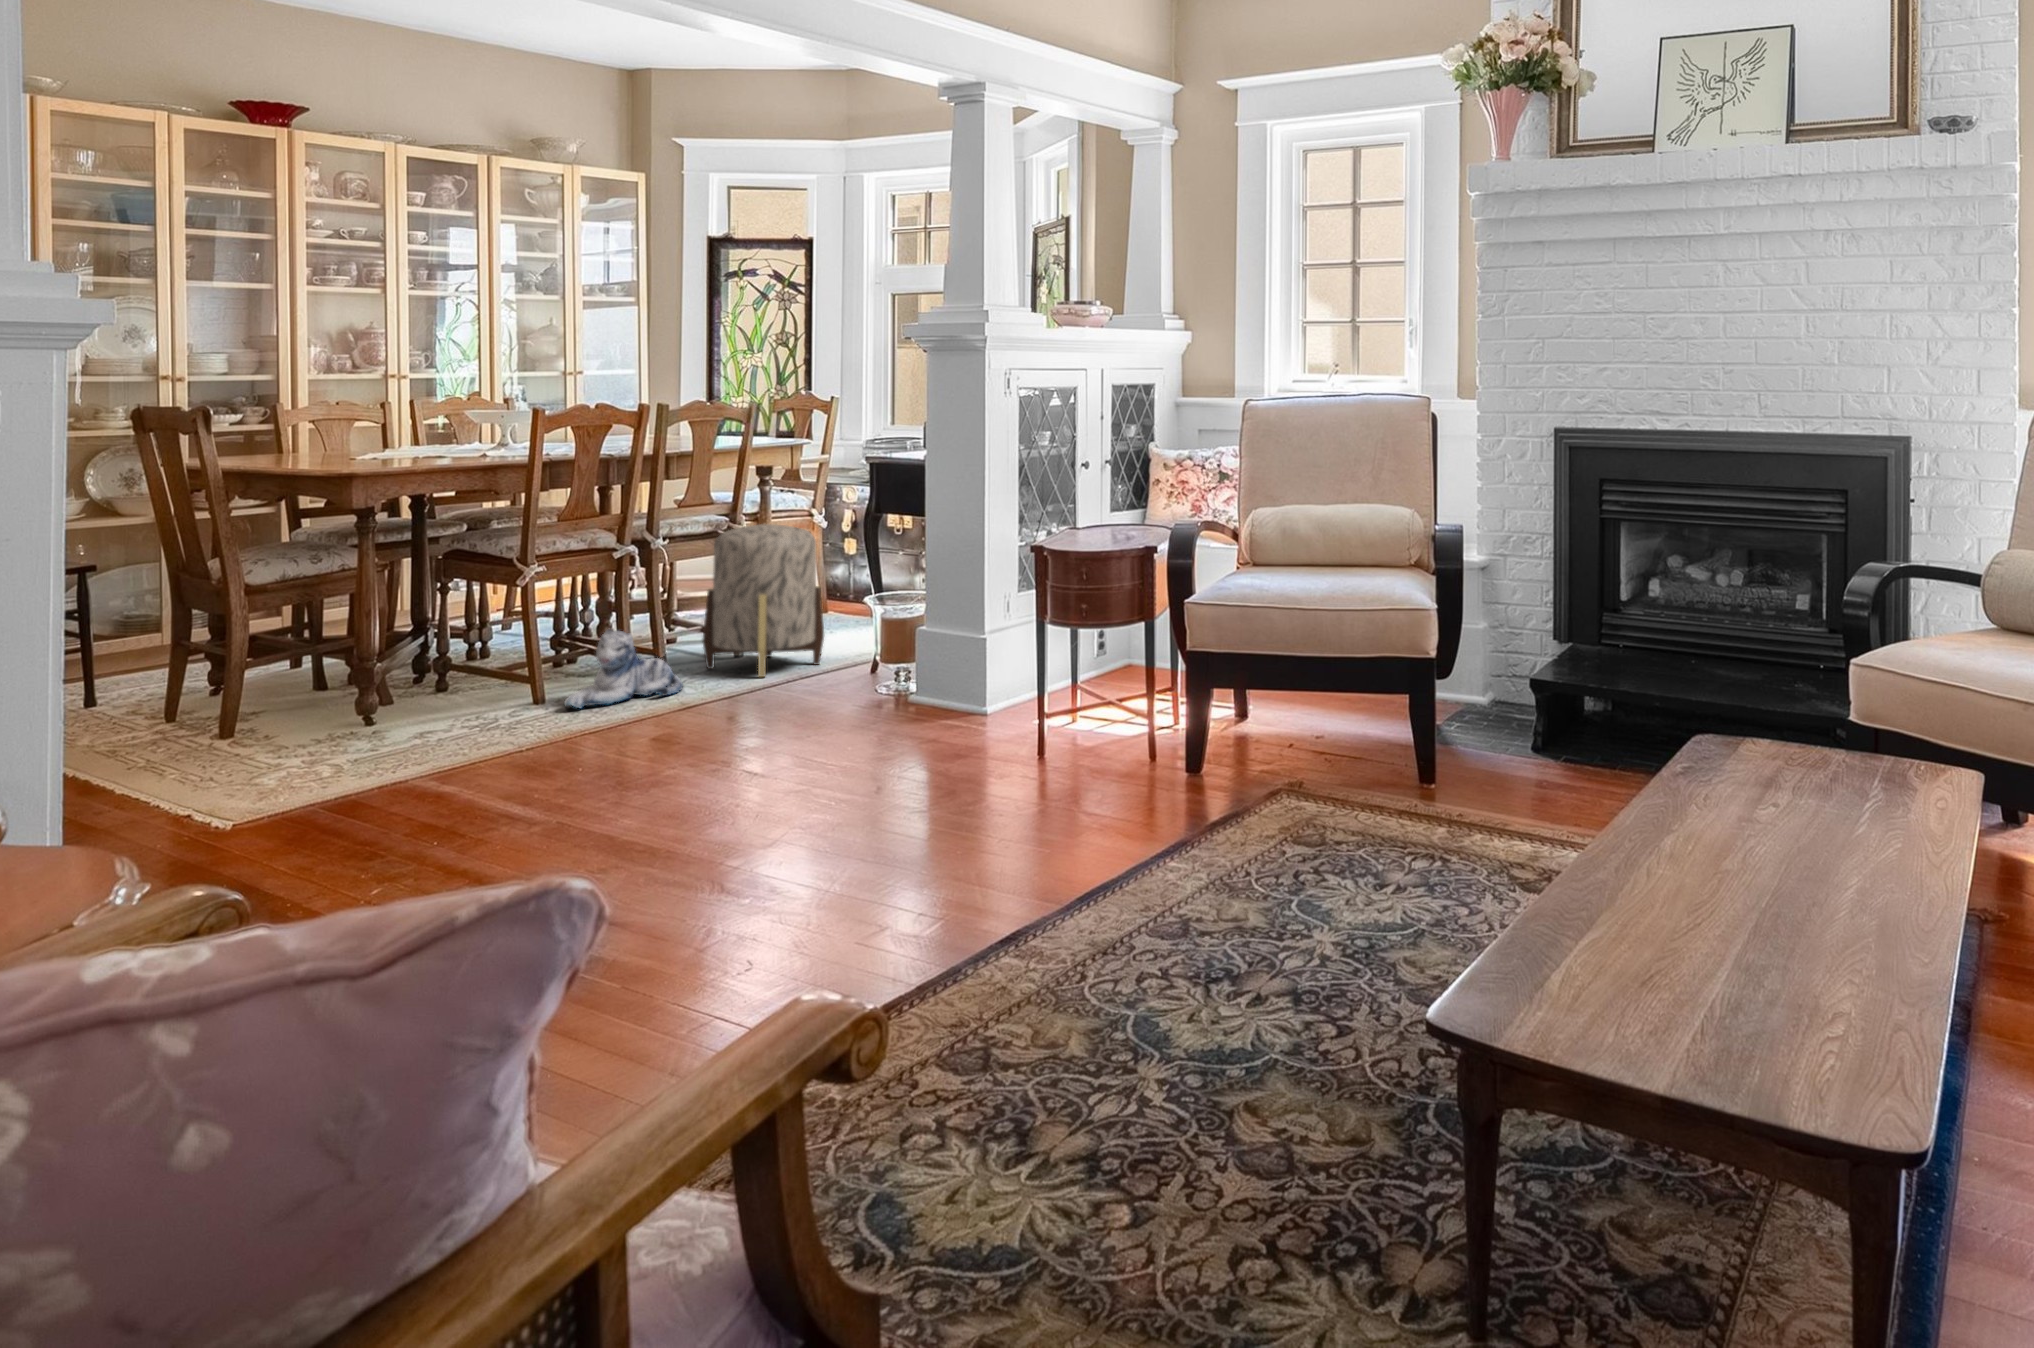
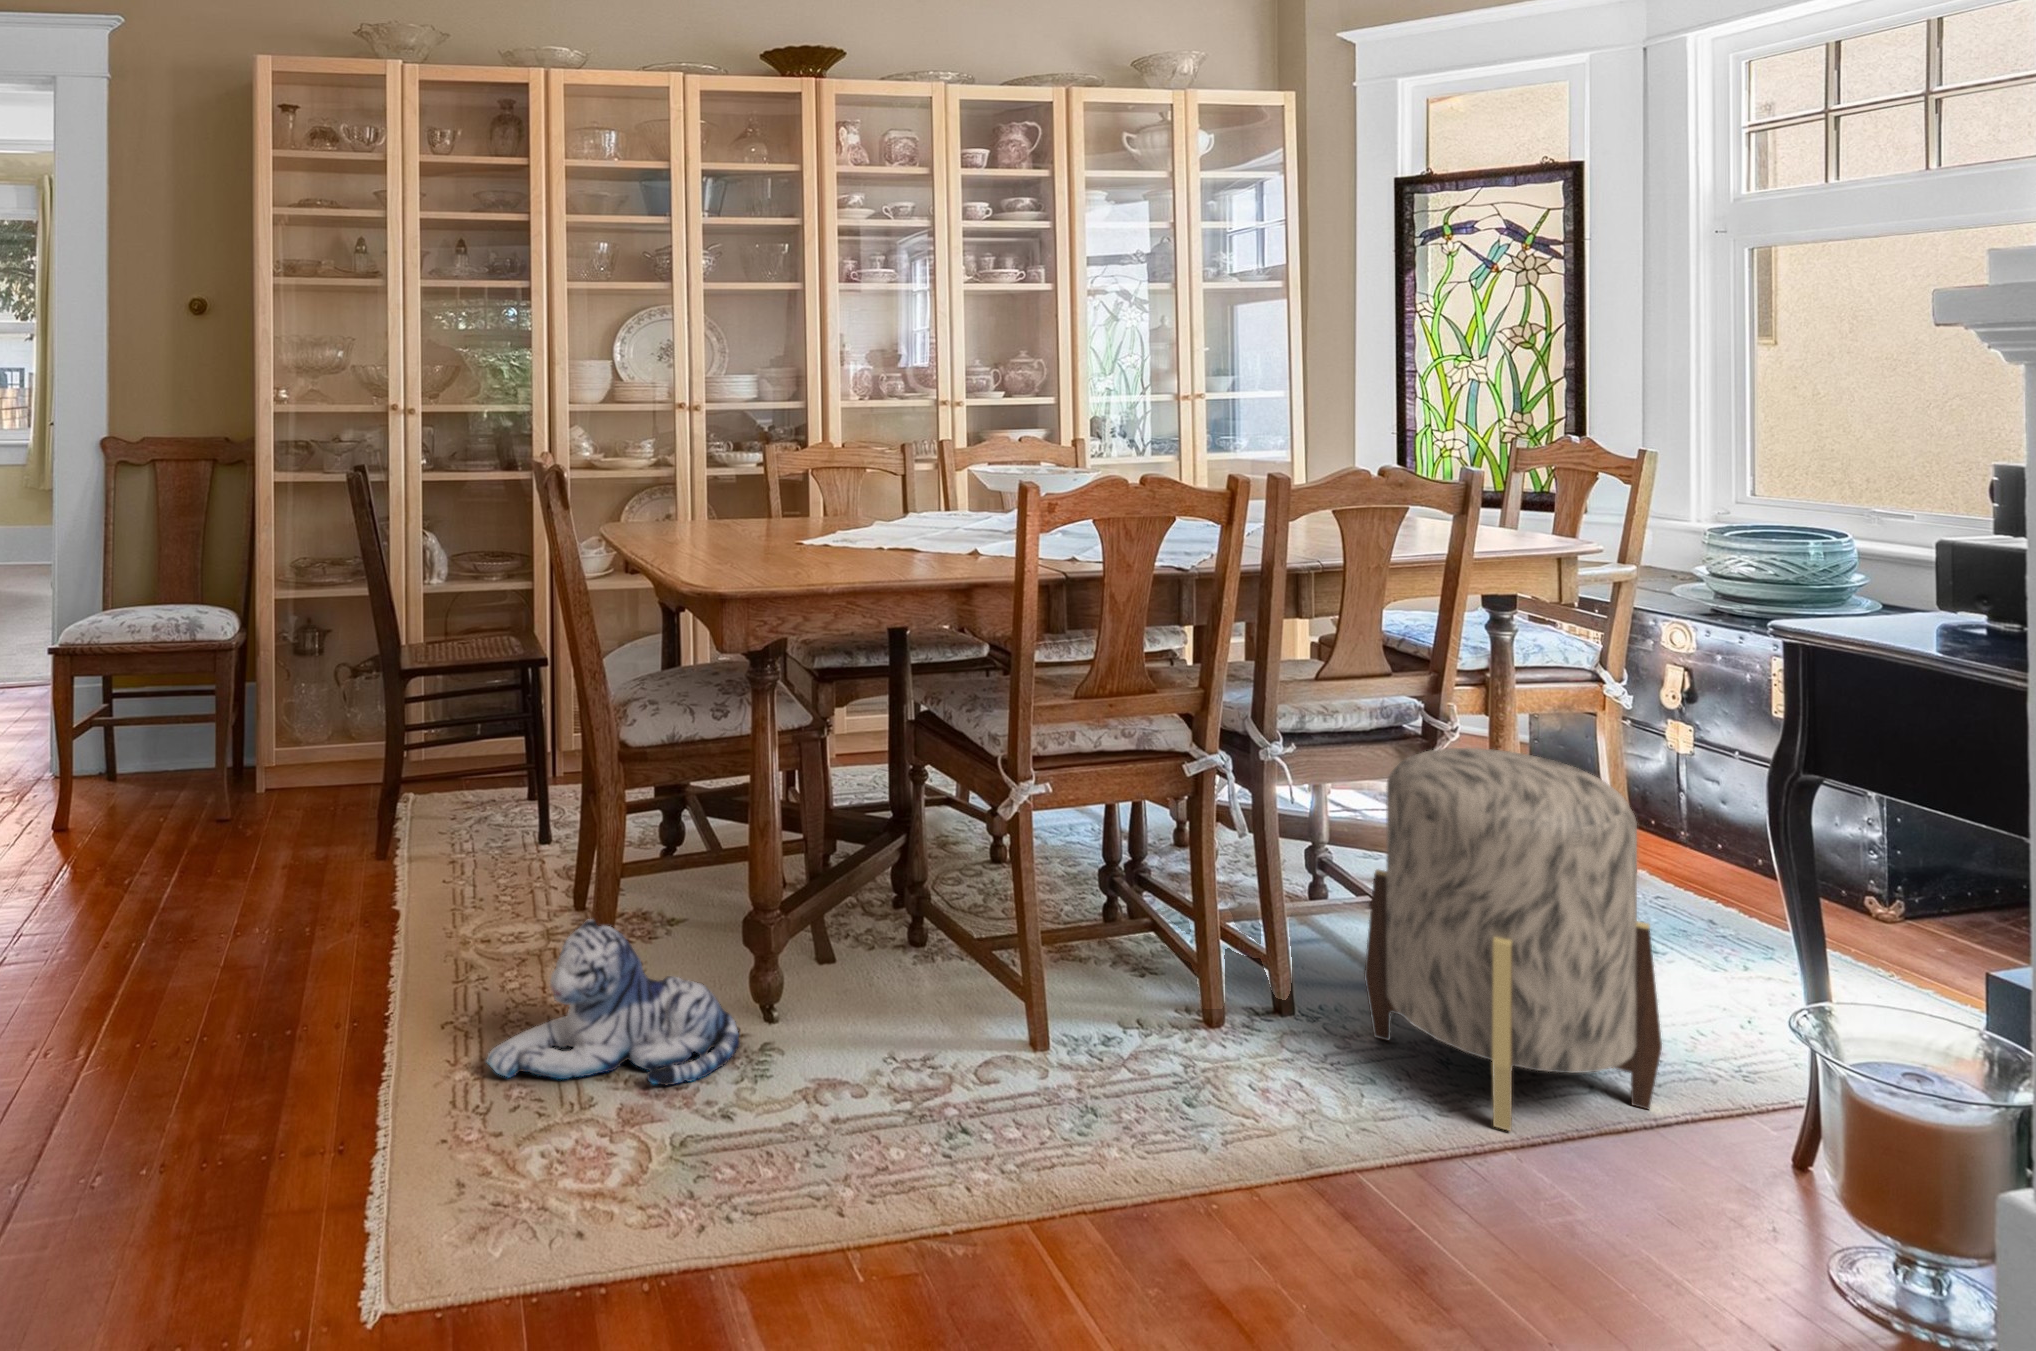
plush toy: present [564,629,683,708] -> present [487,920,740,1085]

